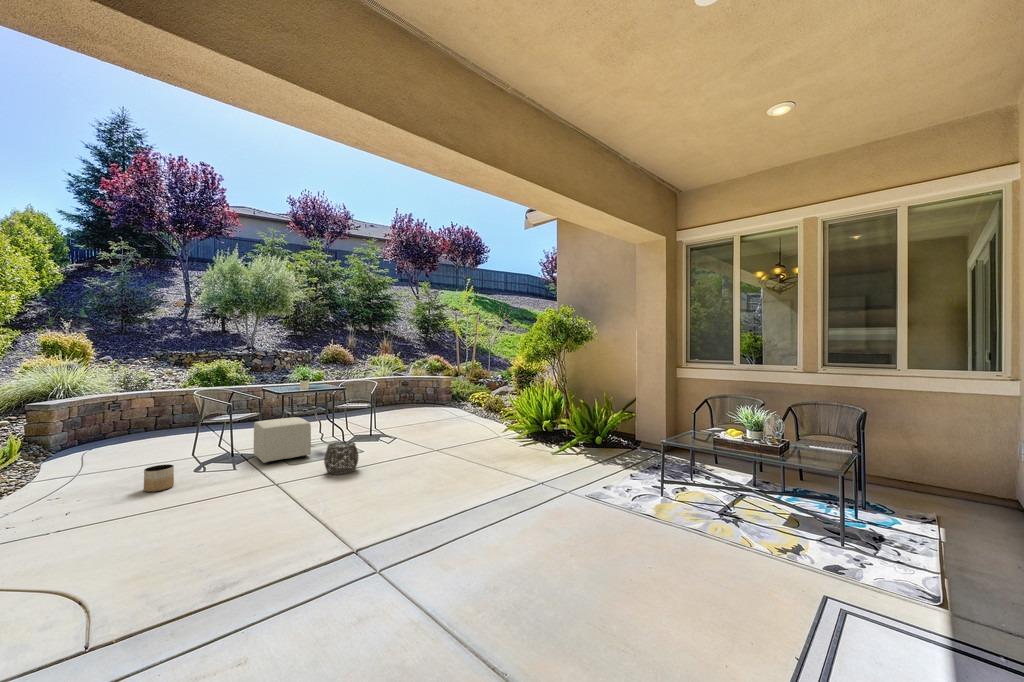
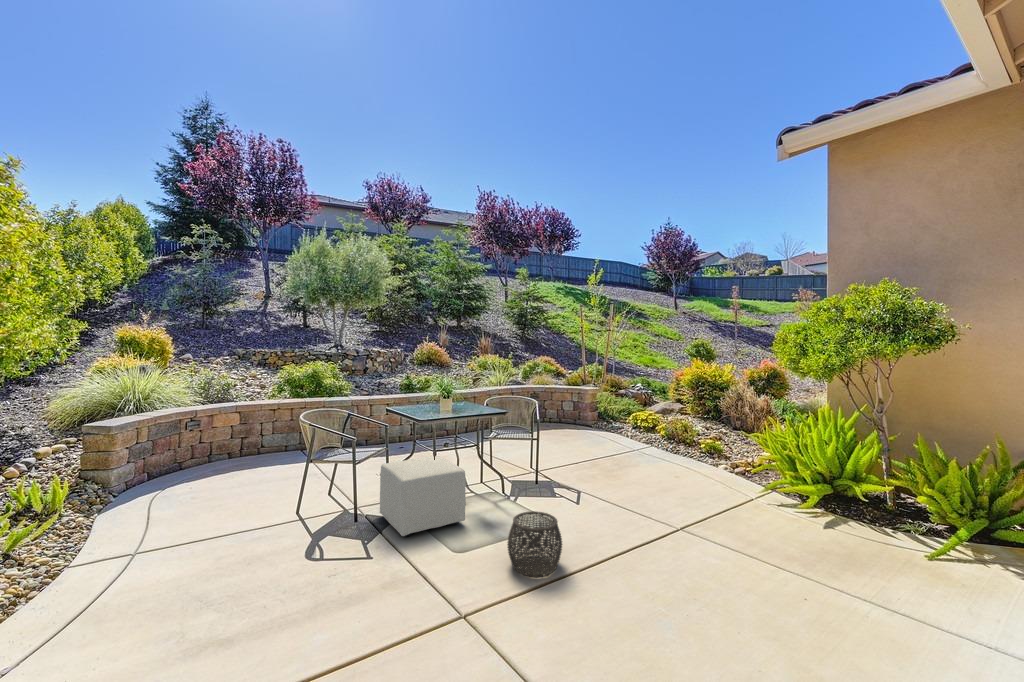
planter: present [144,464,174,492] -> none [233,547,278,601]

